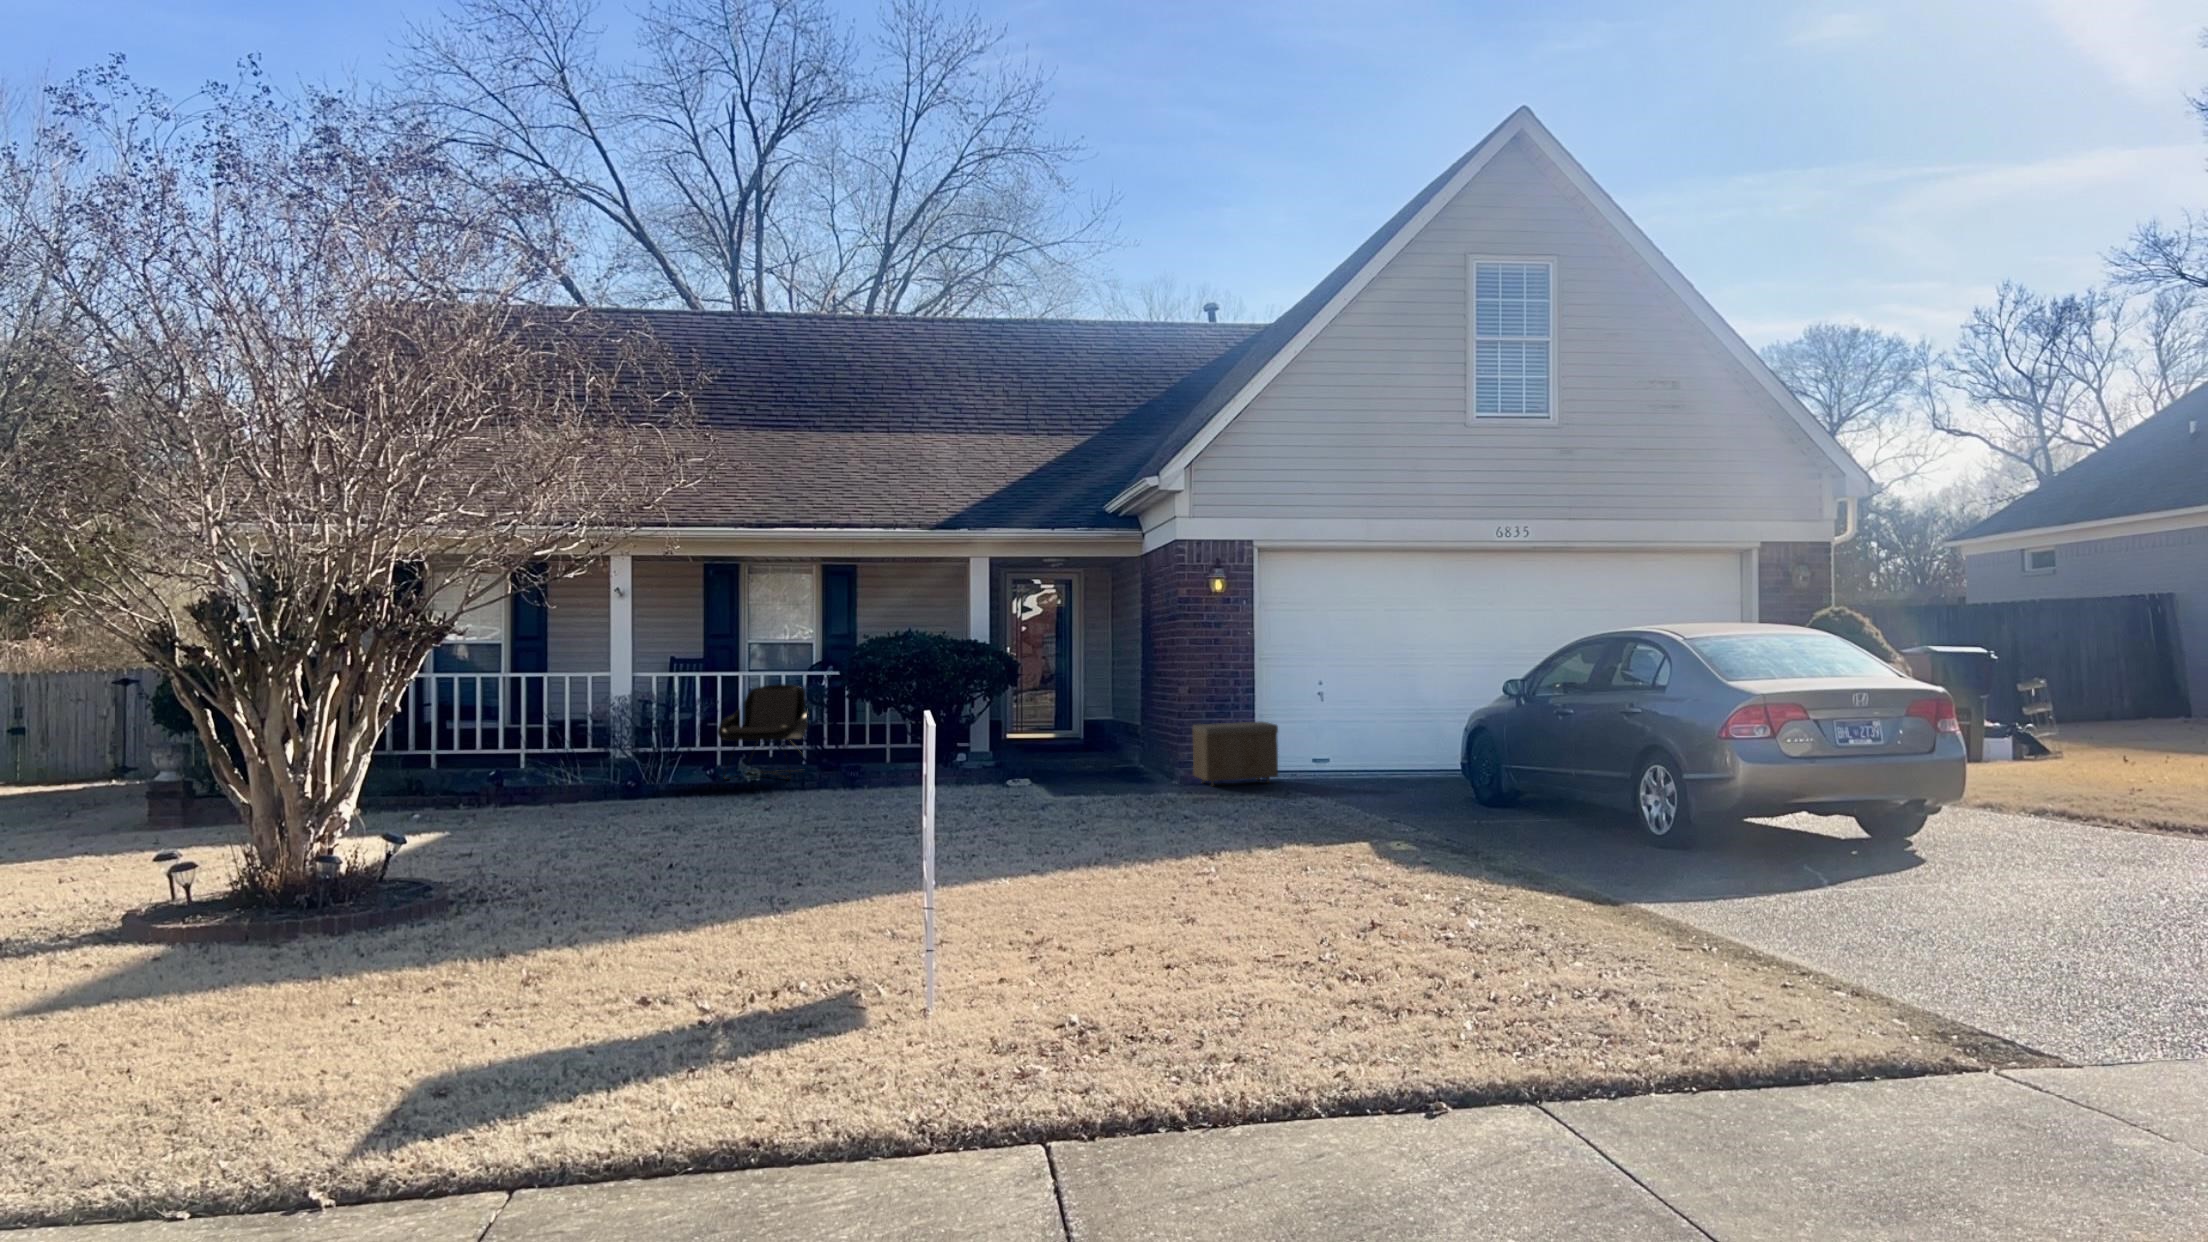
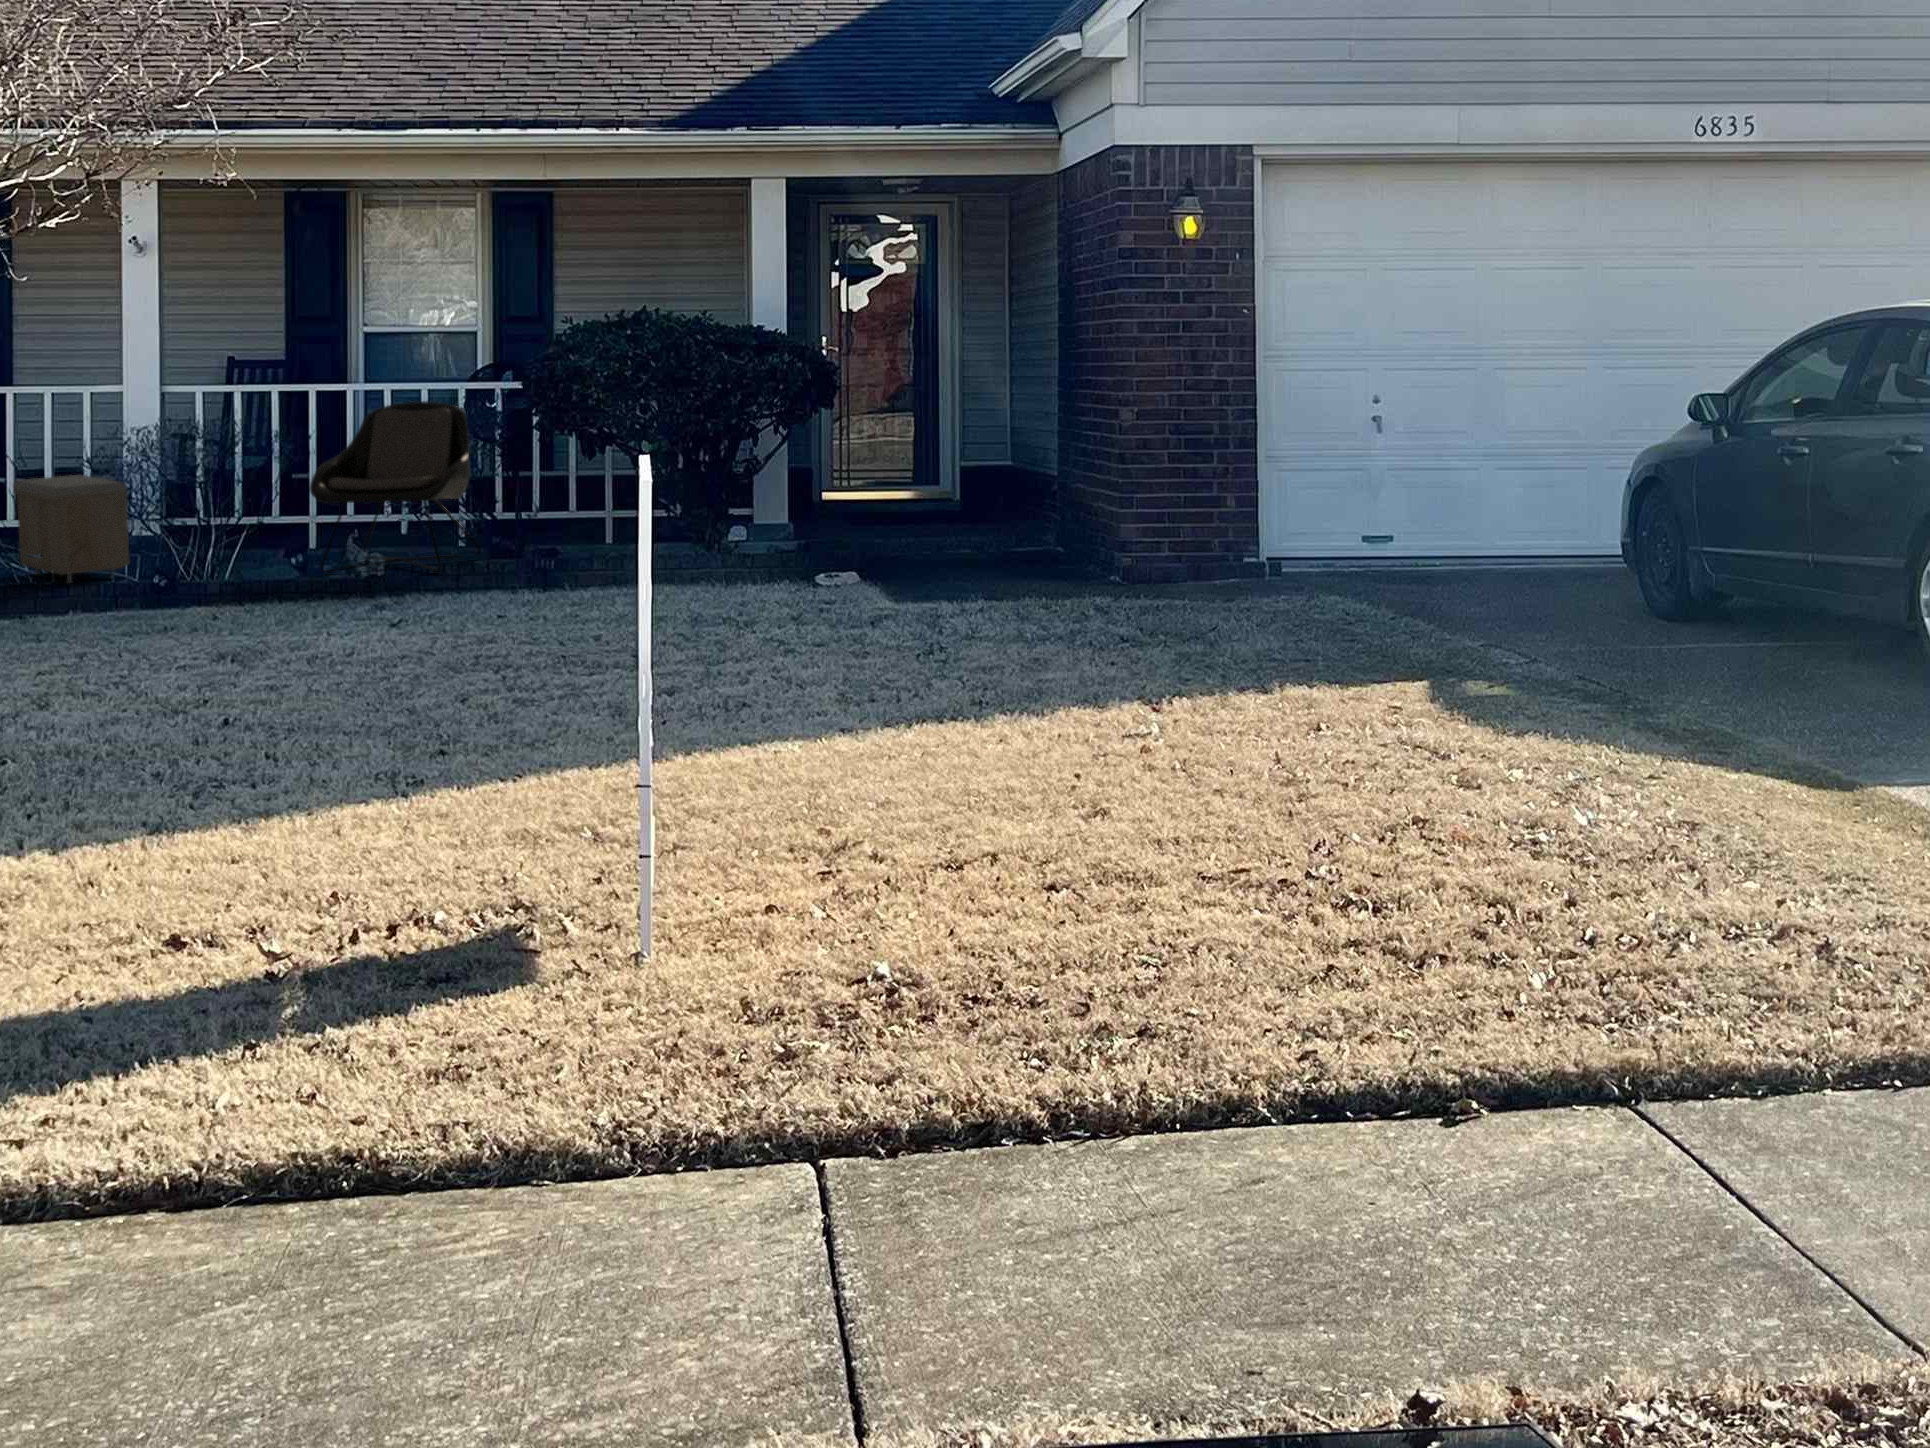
storage bench: present [1193,721,1278,786] -> present [13,475,130,583]

